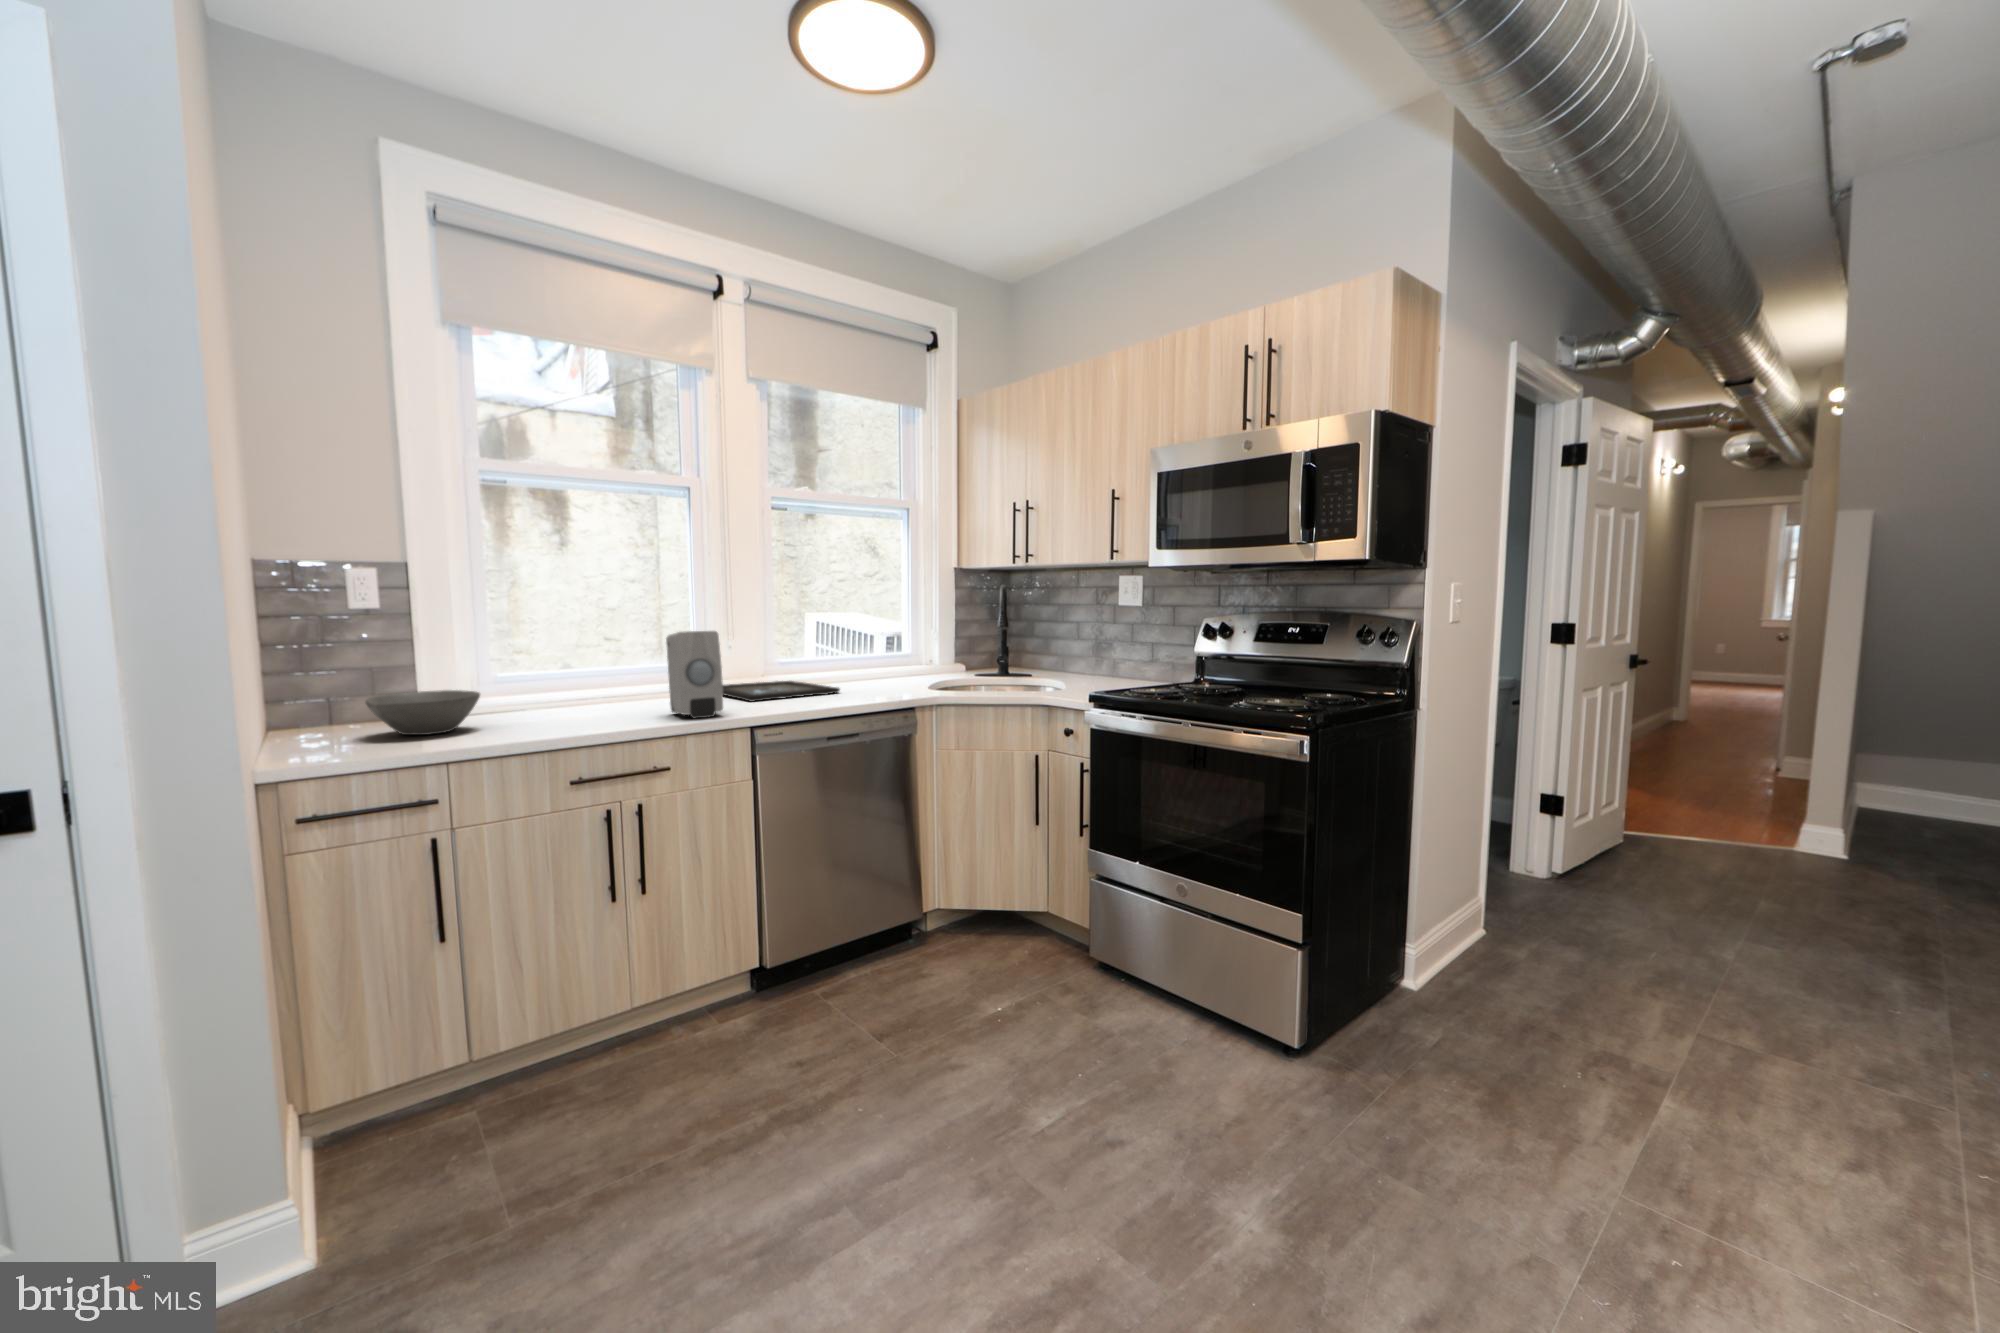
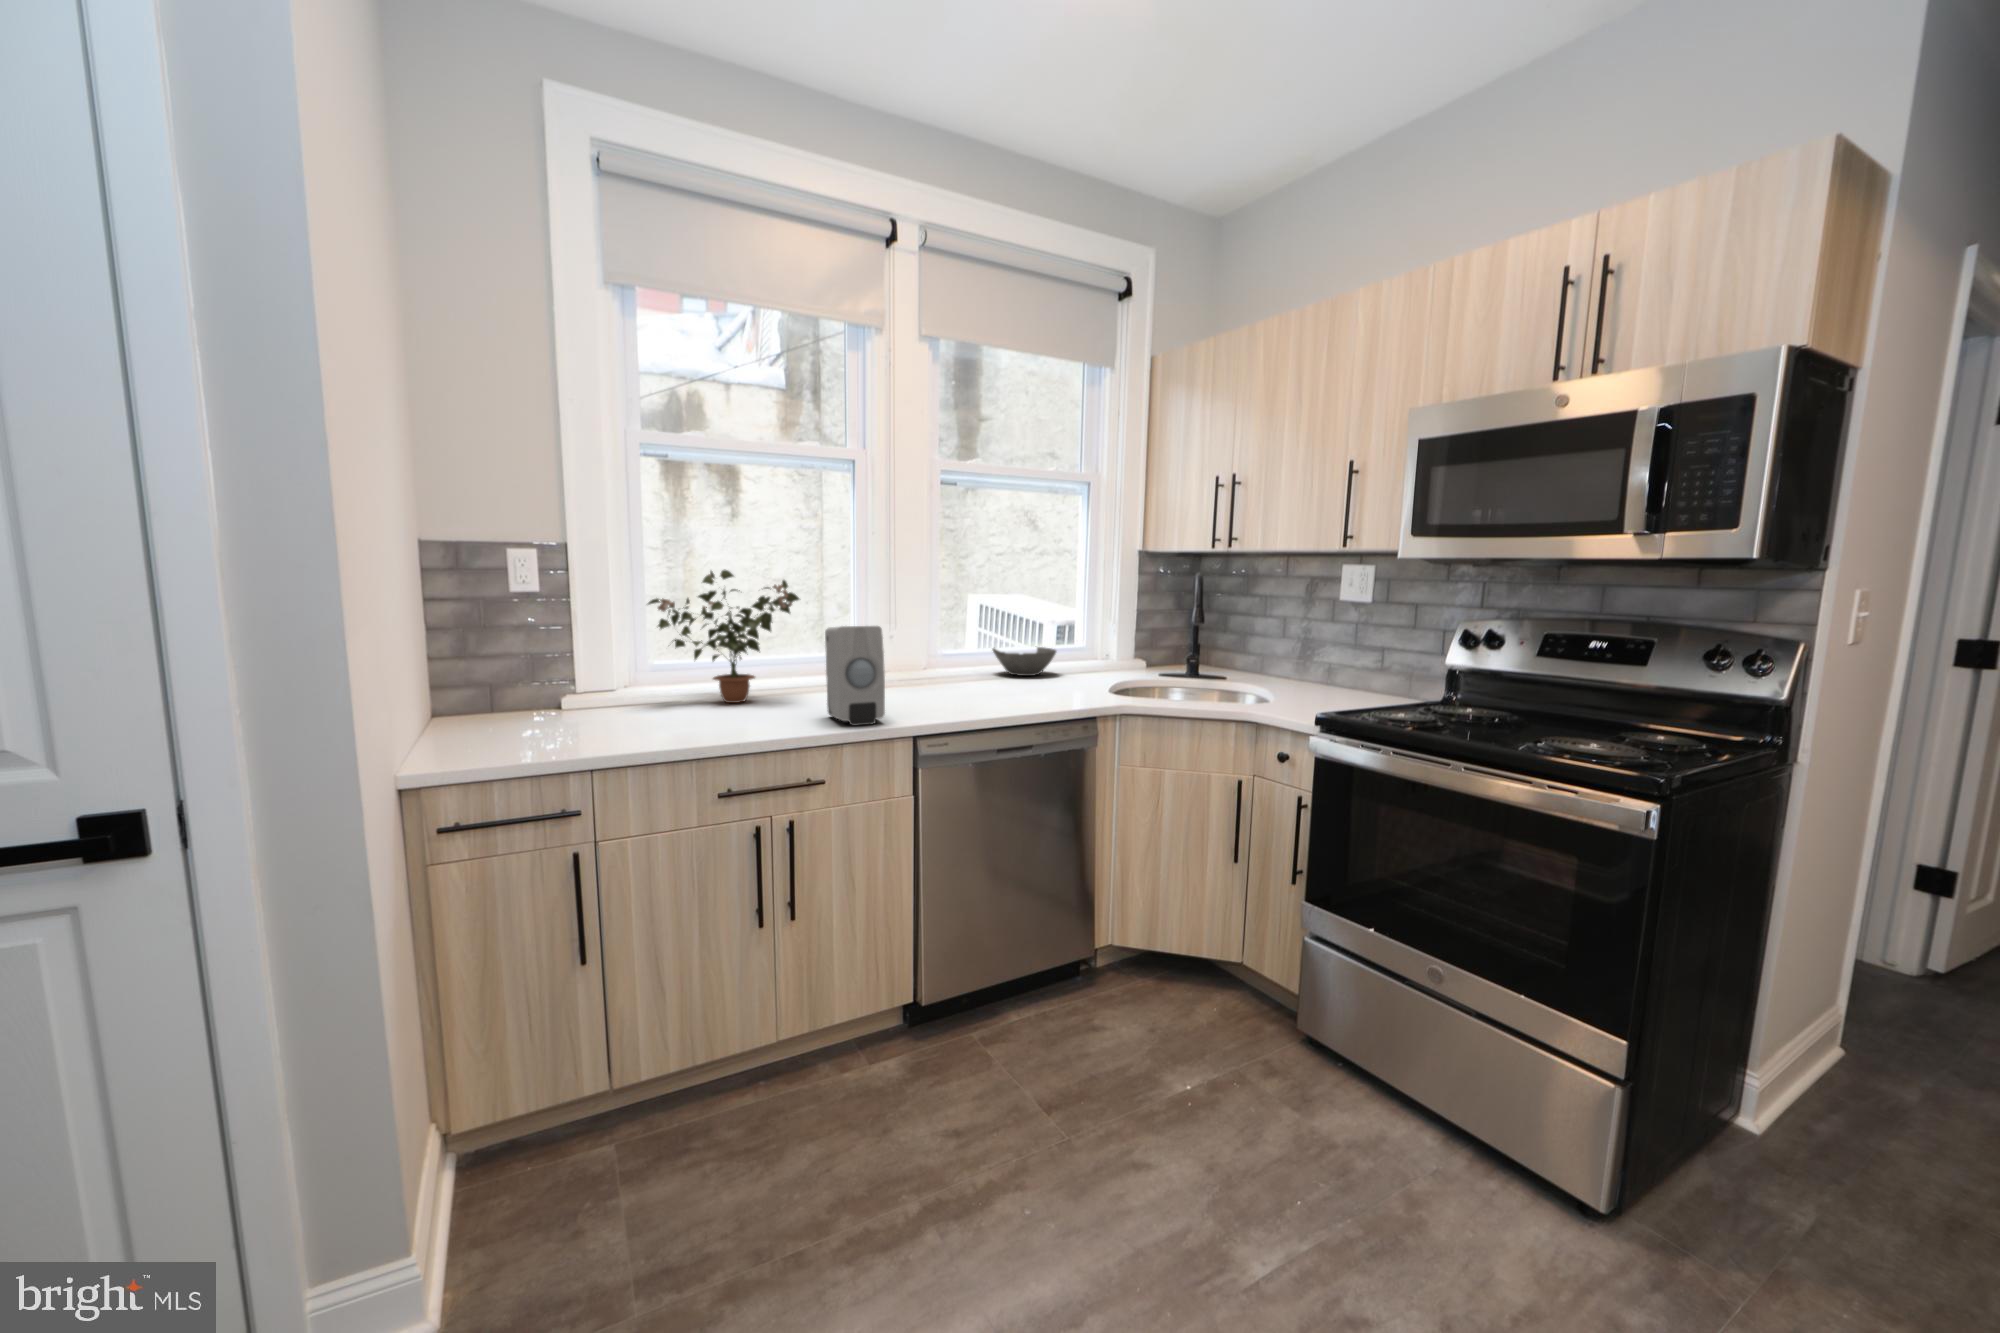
potted plant: none [489,587,643,709] -> present [648,570,799,703]
tray: present [723,681,840,702] -> none [863,675,1010,703]
bowl: present [365,690,480,735] -> present [993,647,1056,676]

